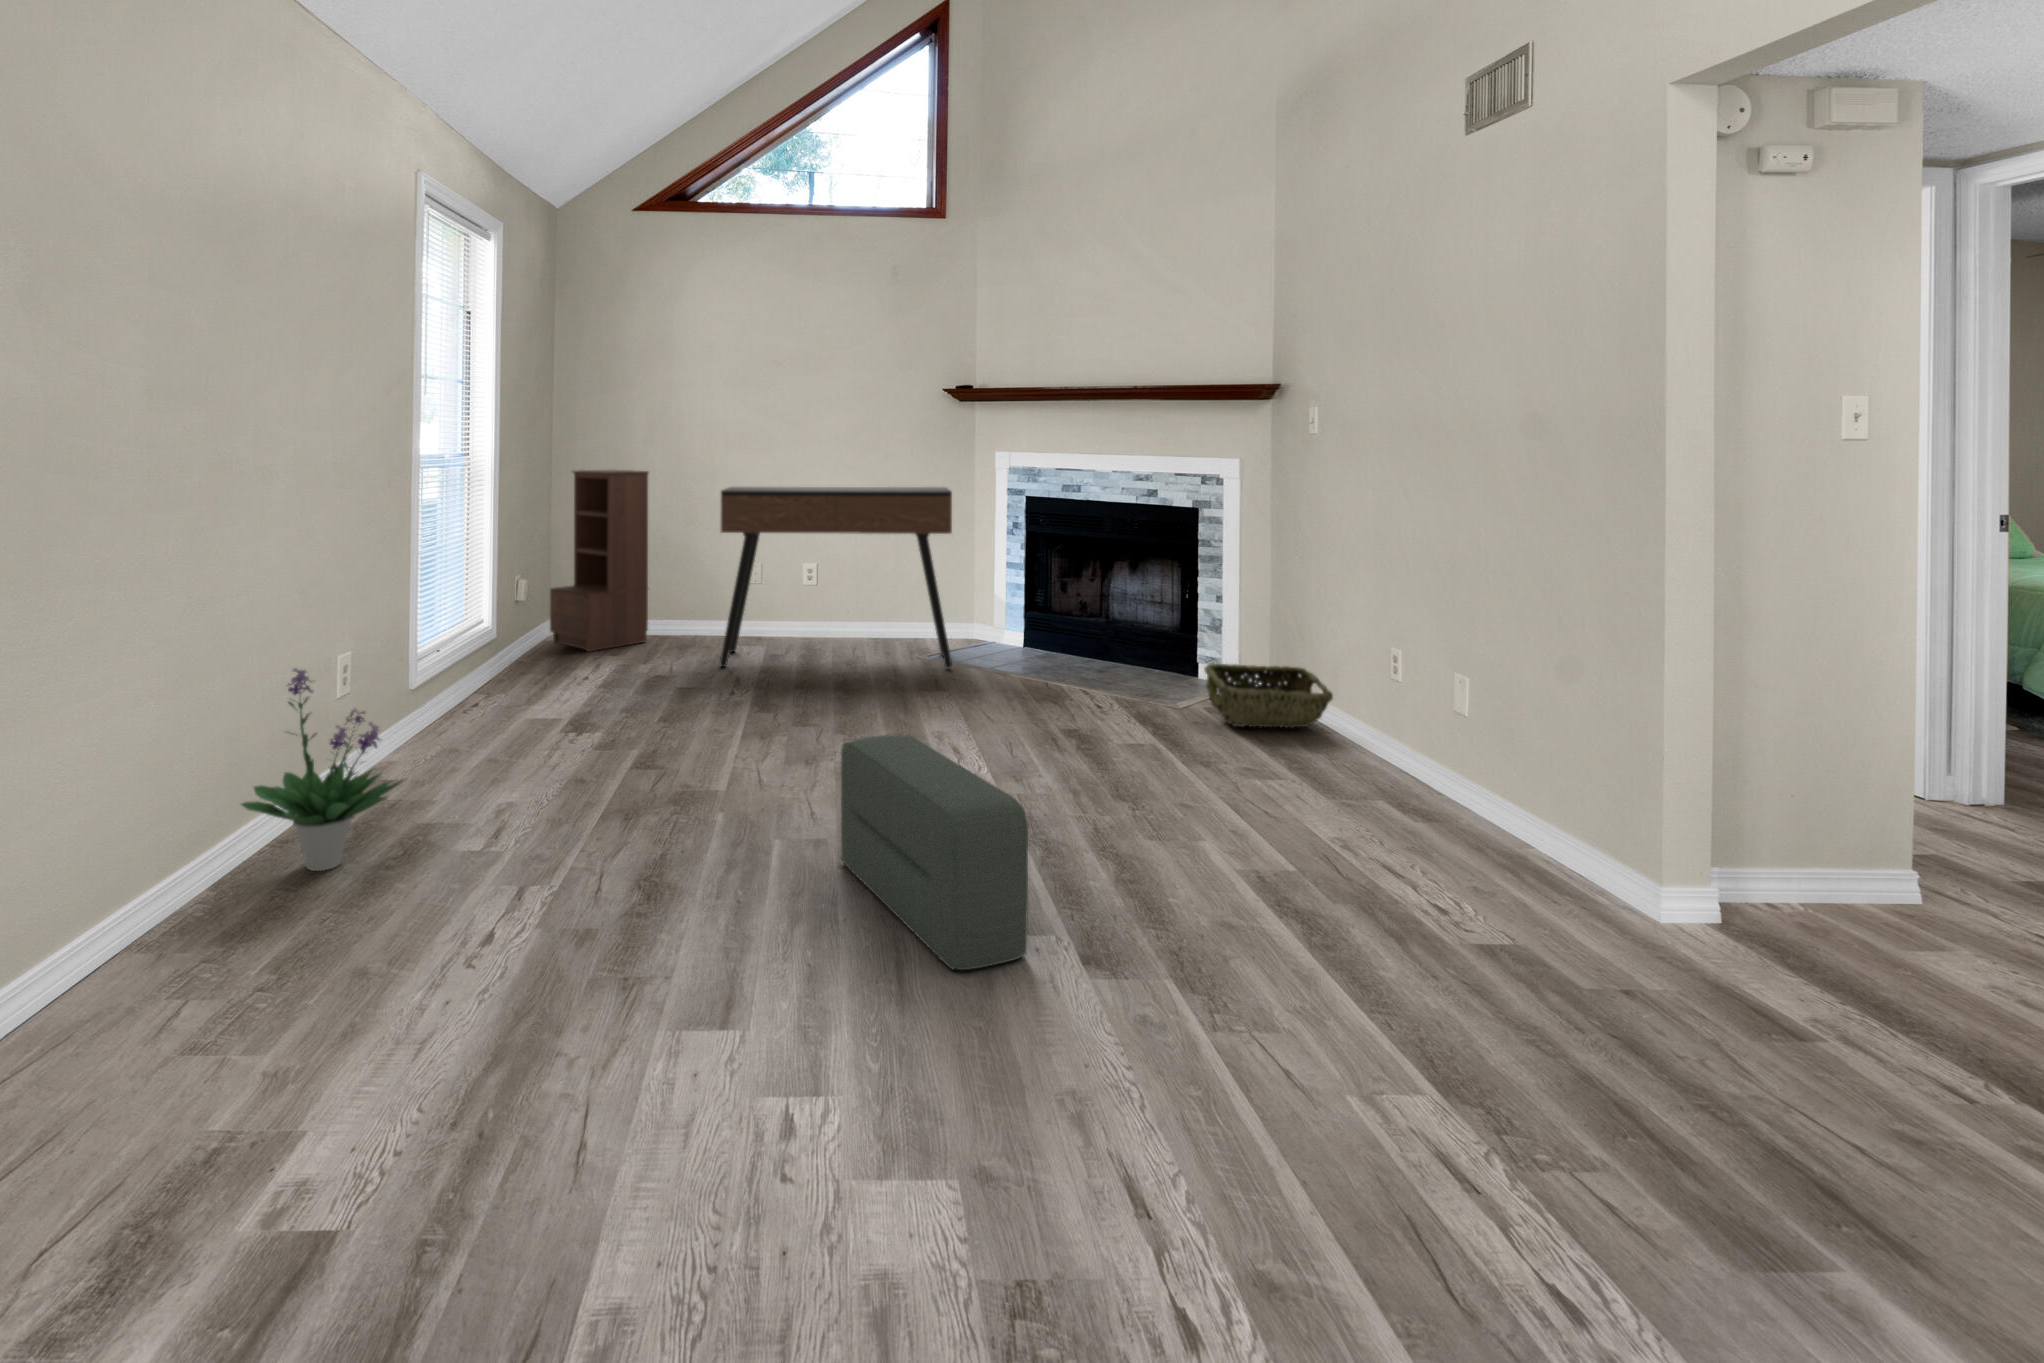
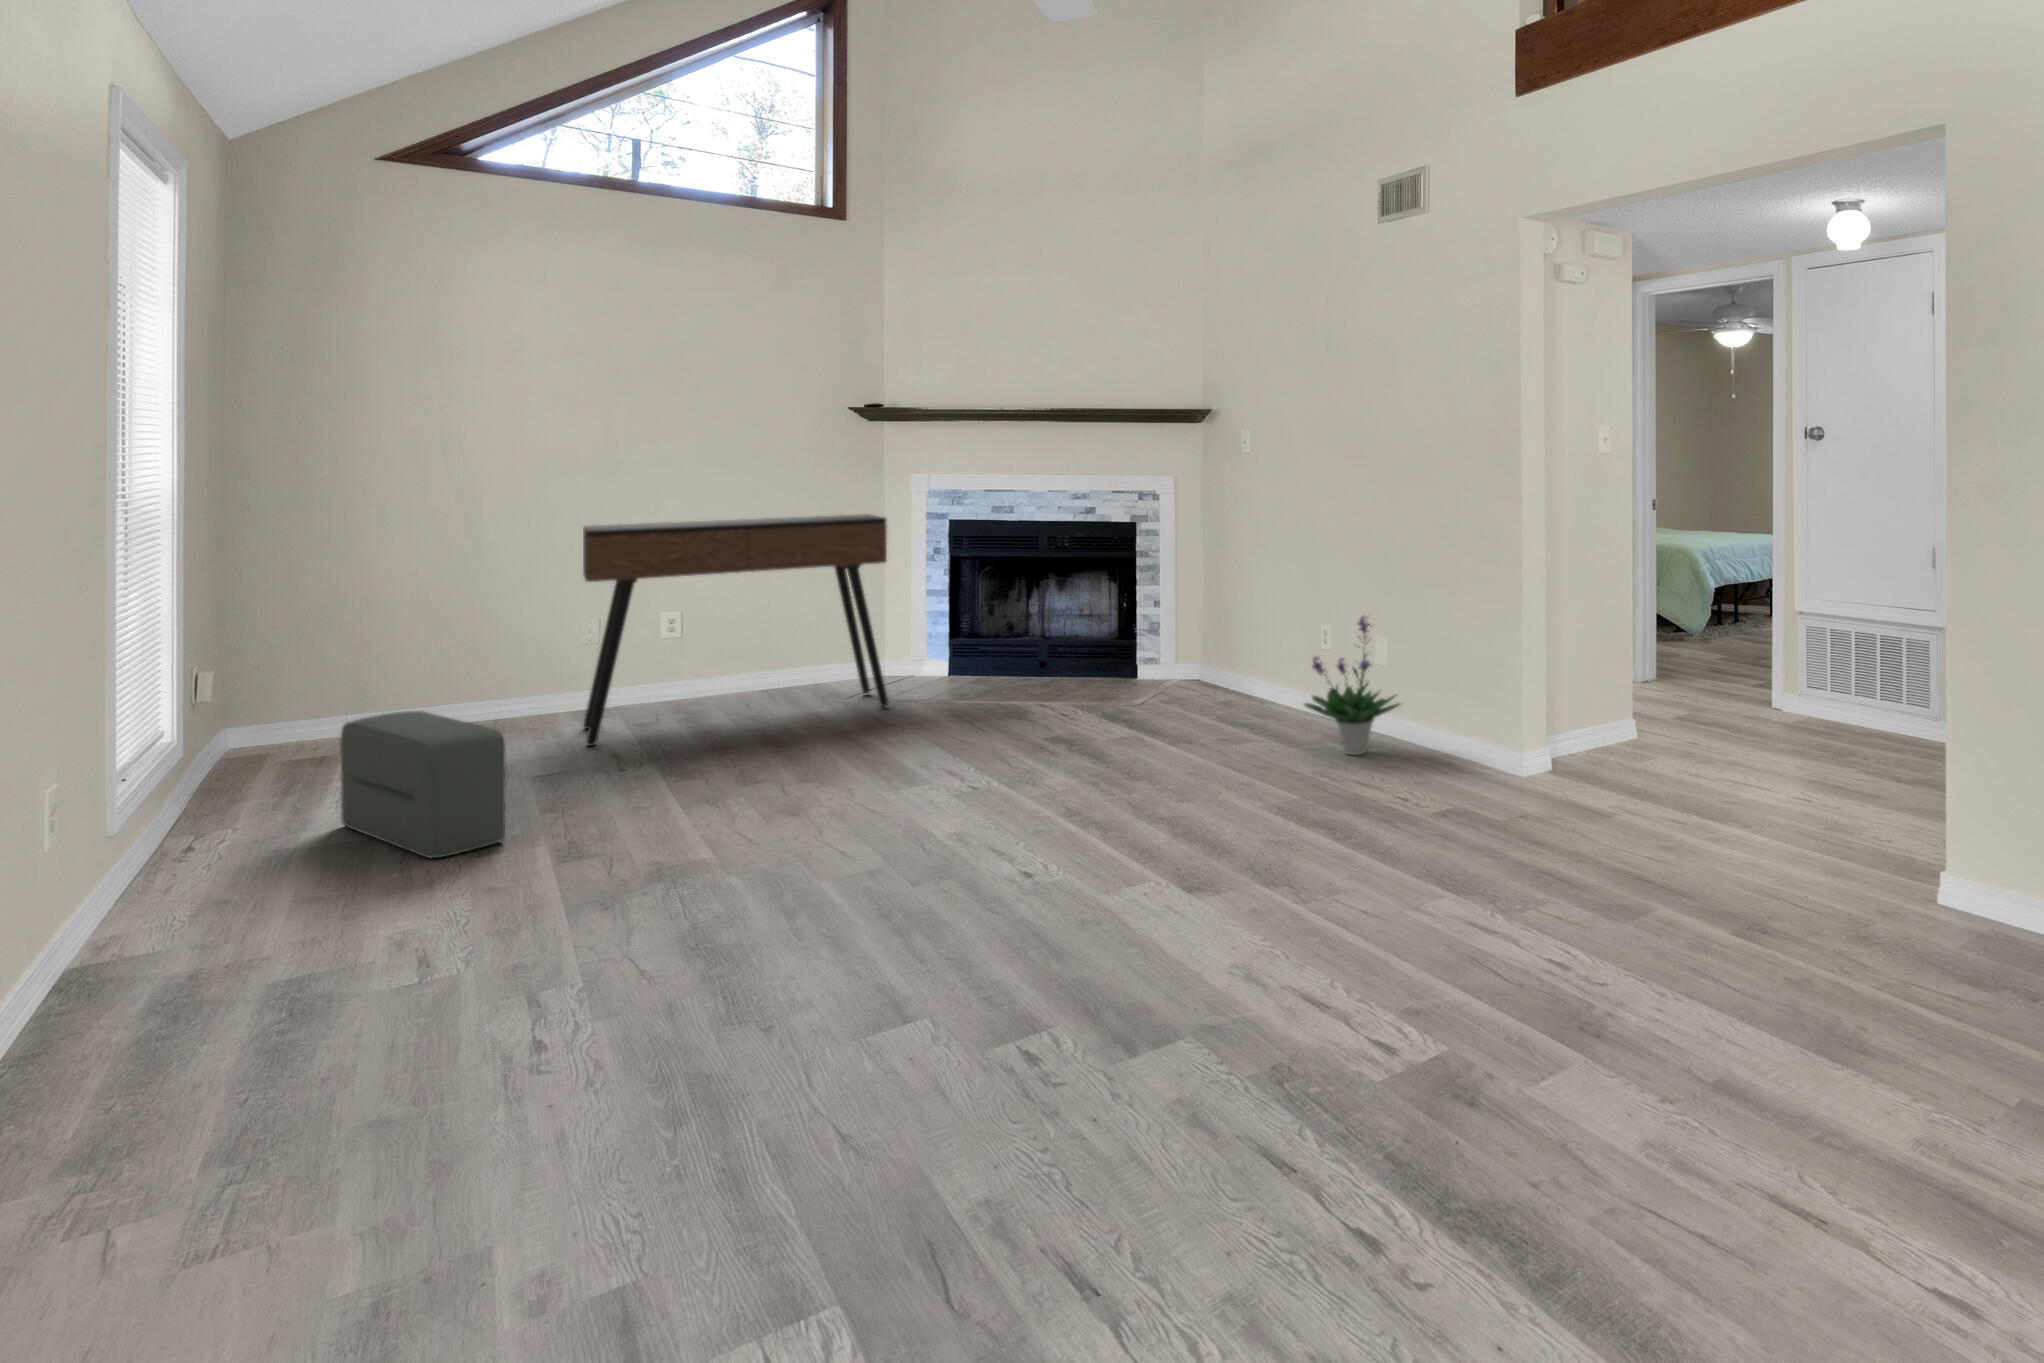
bookshelf: present [550,470,648,651] -> none [268,512,443,759]
woven basket: present [1205,664,1333,728] -> none [1163,655,1271,714]
potted plant: present [241,668,404,871] -> present [1304,616,1400,755]
pouf: present [841,734,1028,970] -> present [340,711,505,858]

